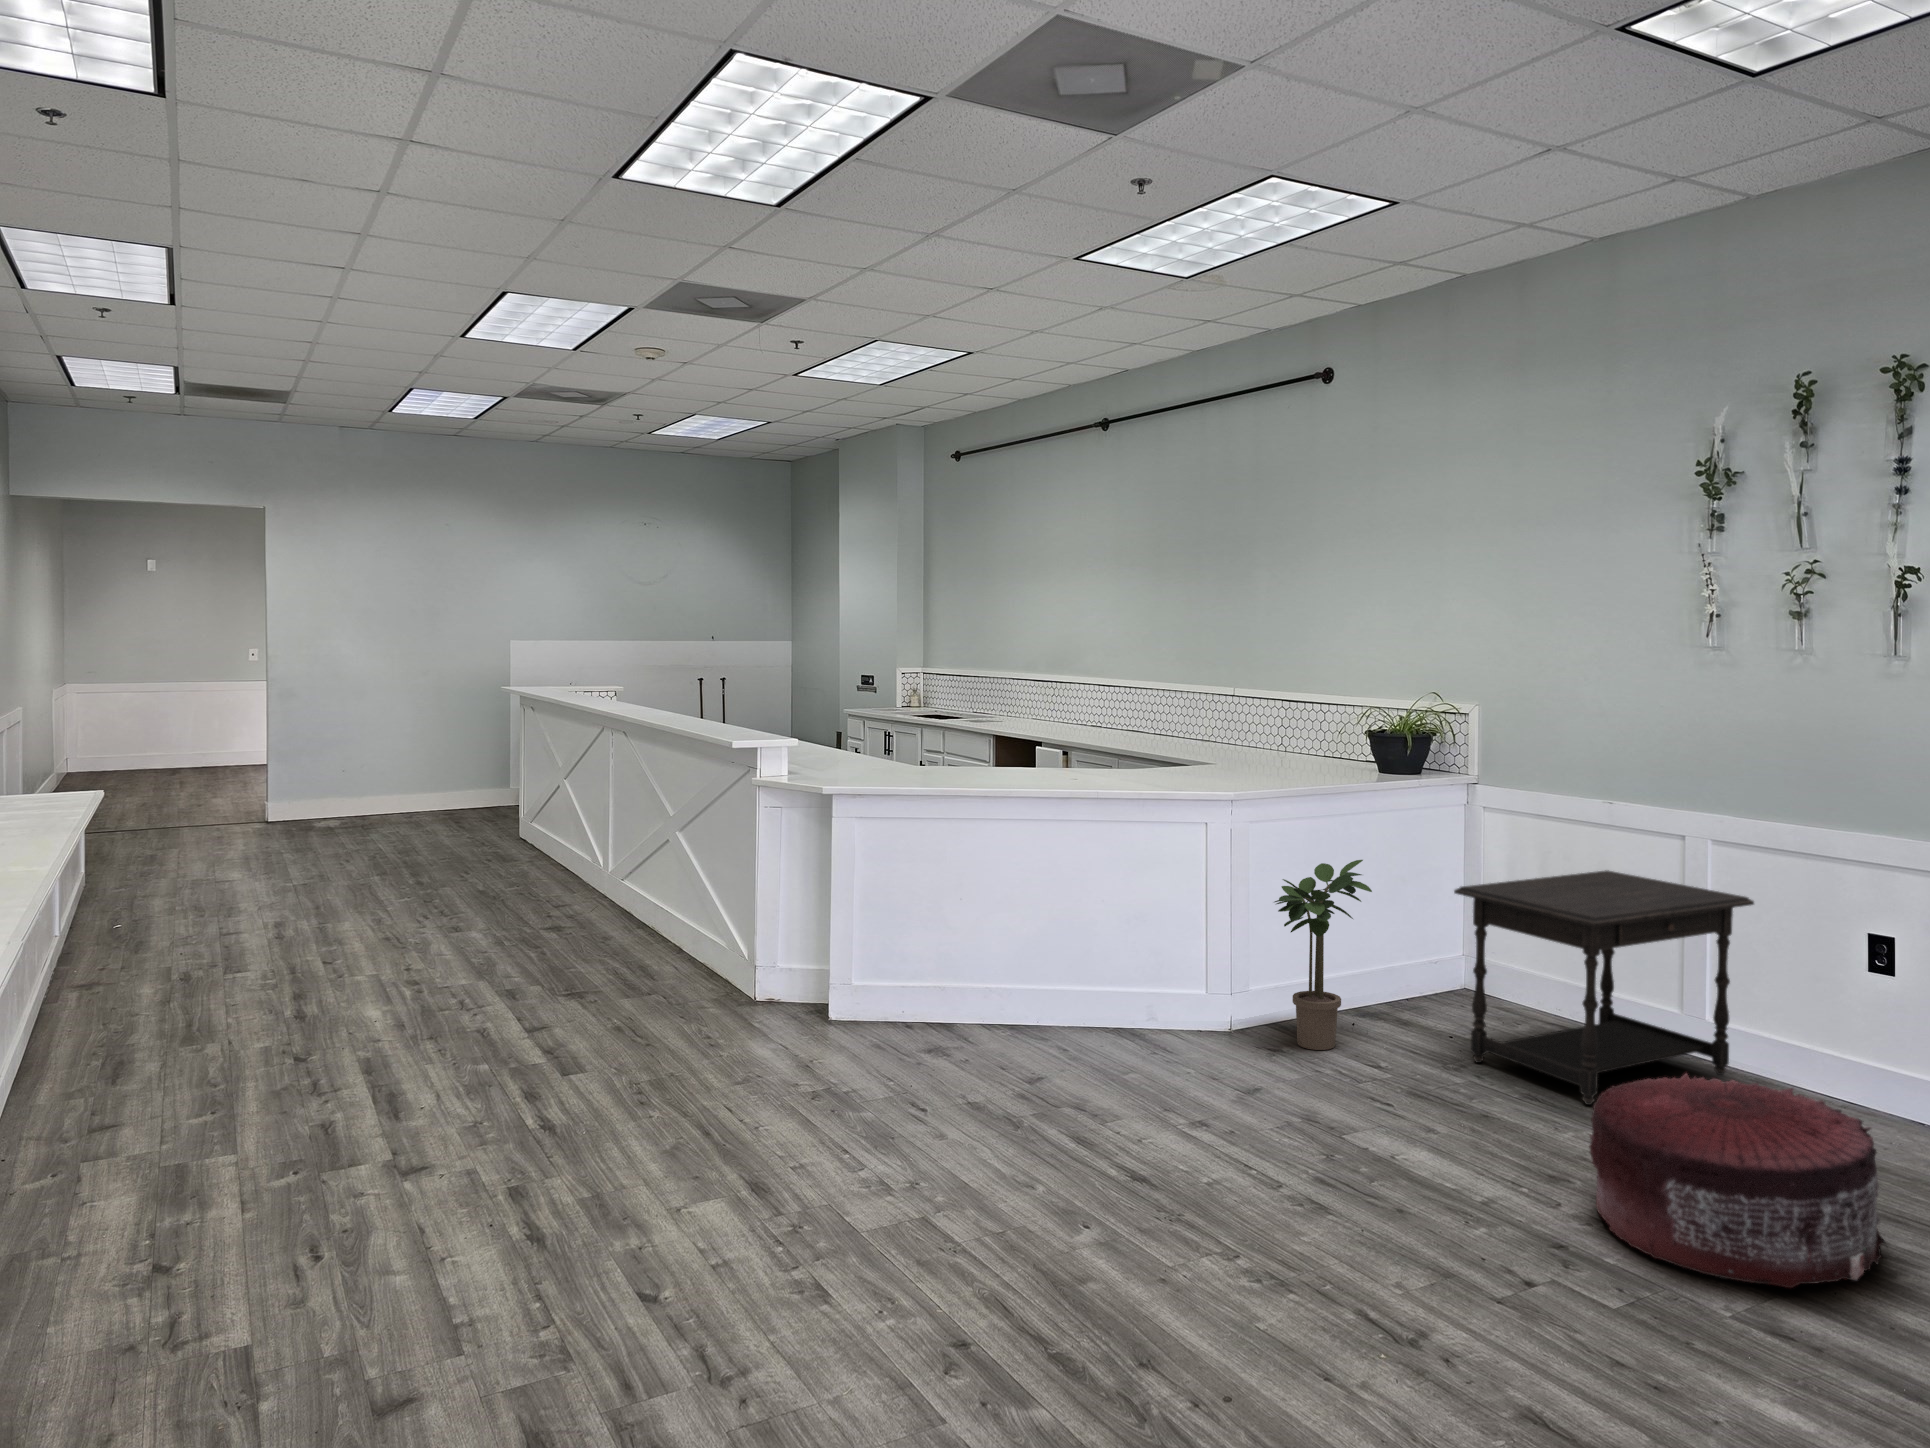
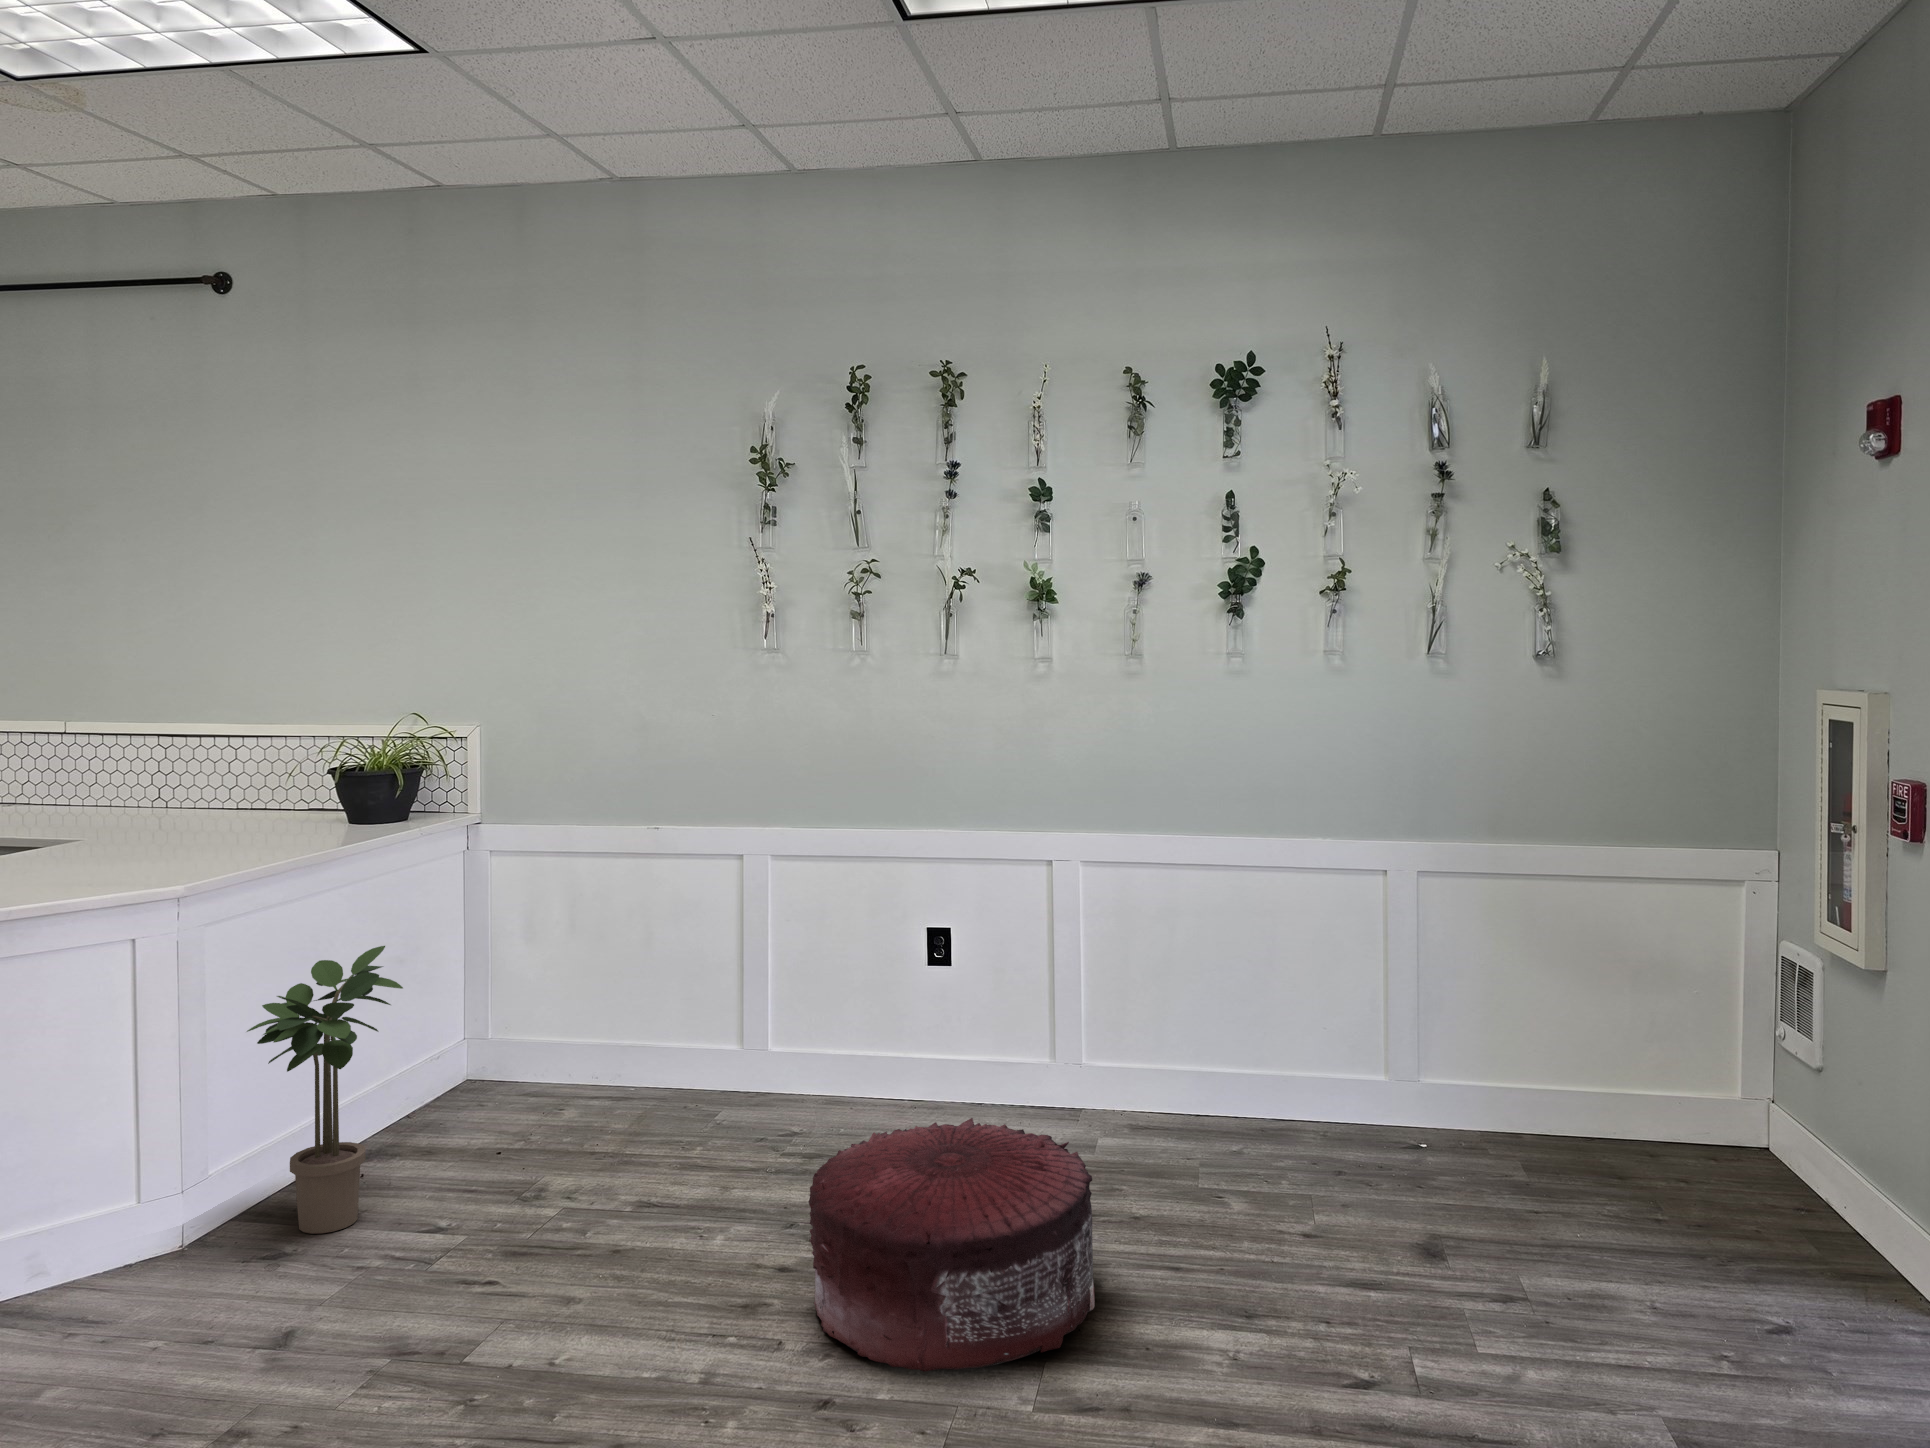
side table: present [1454,870,1754,1105] -> none [522,909,828,1195]

